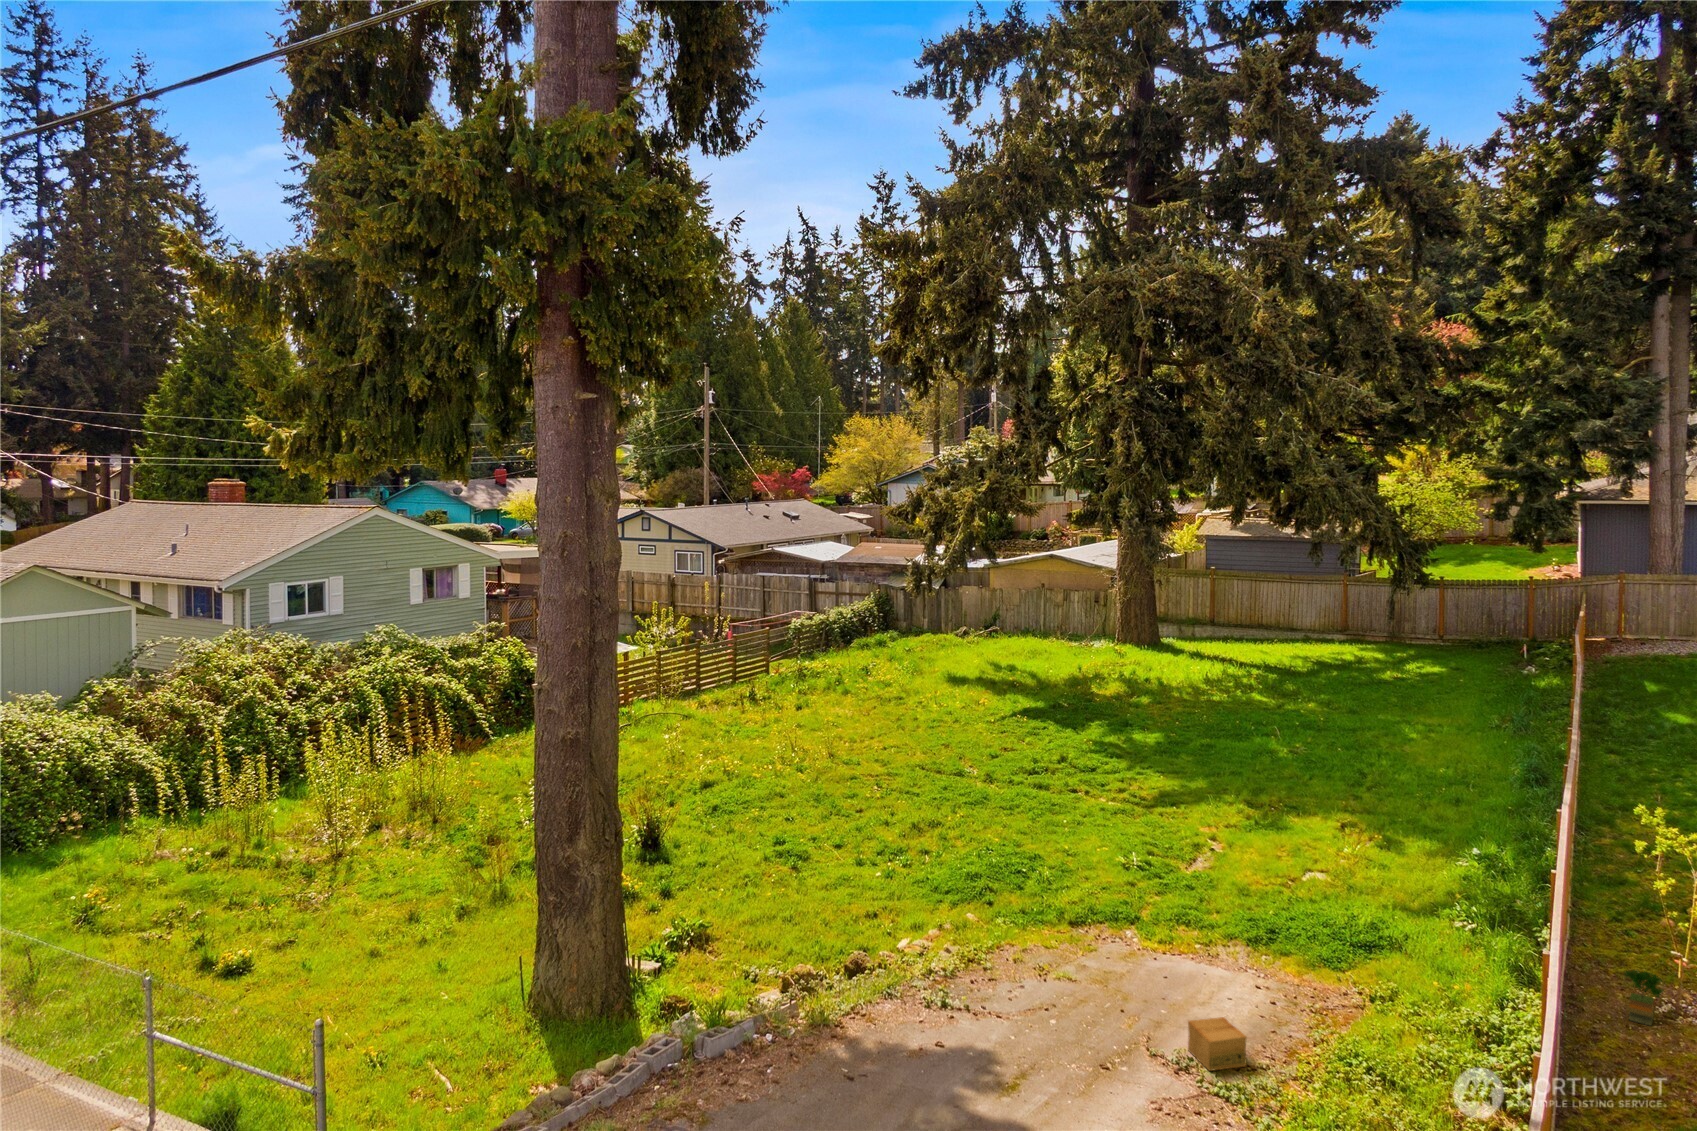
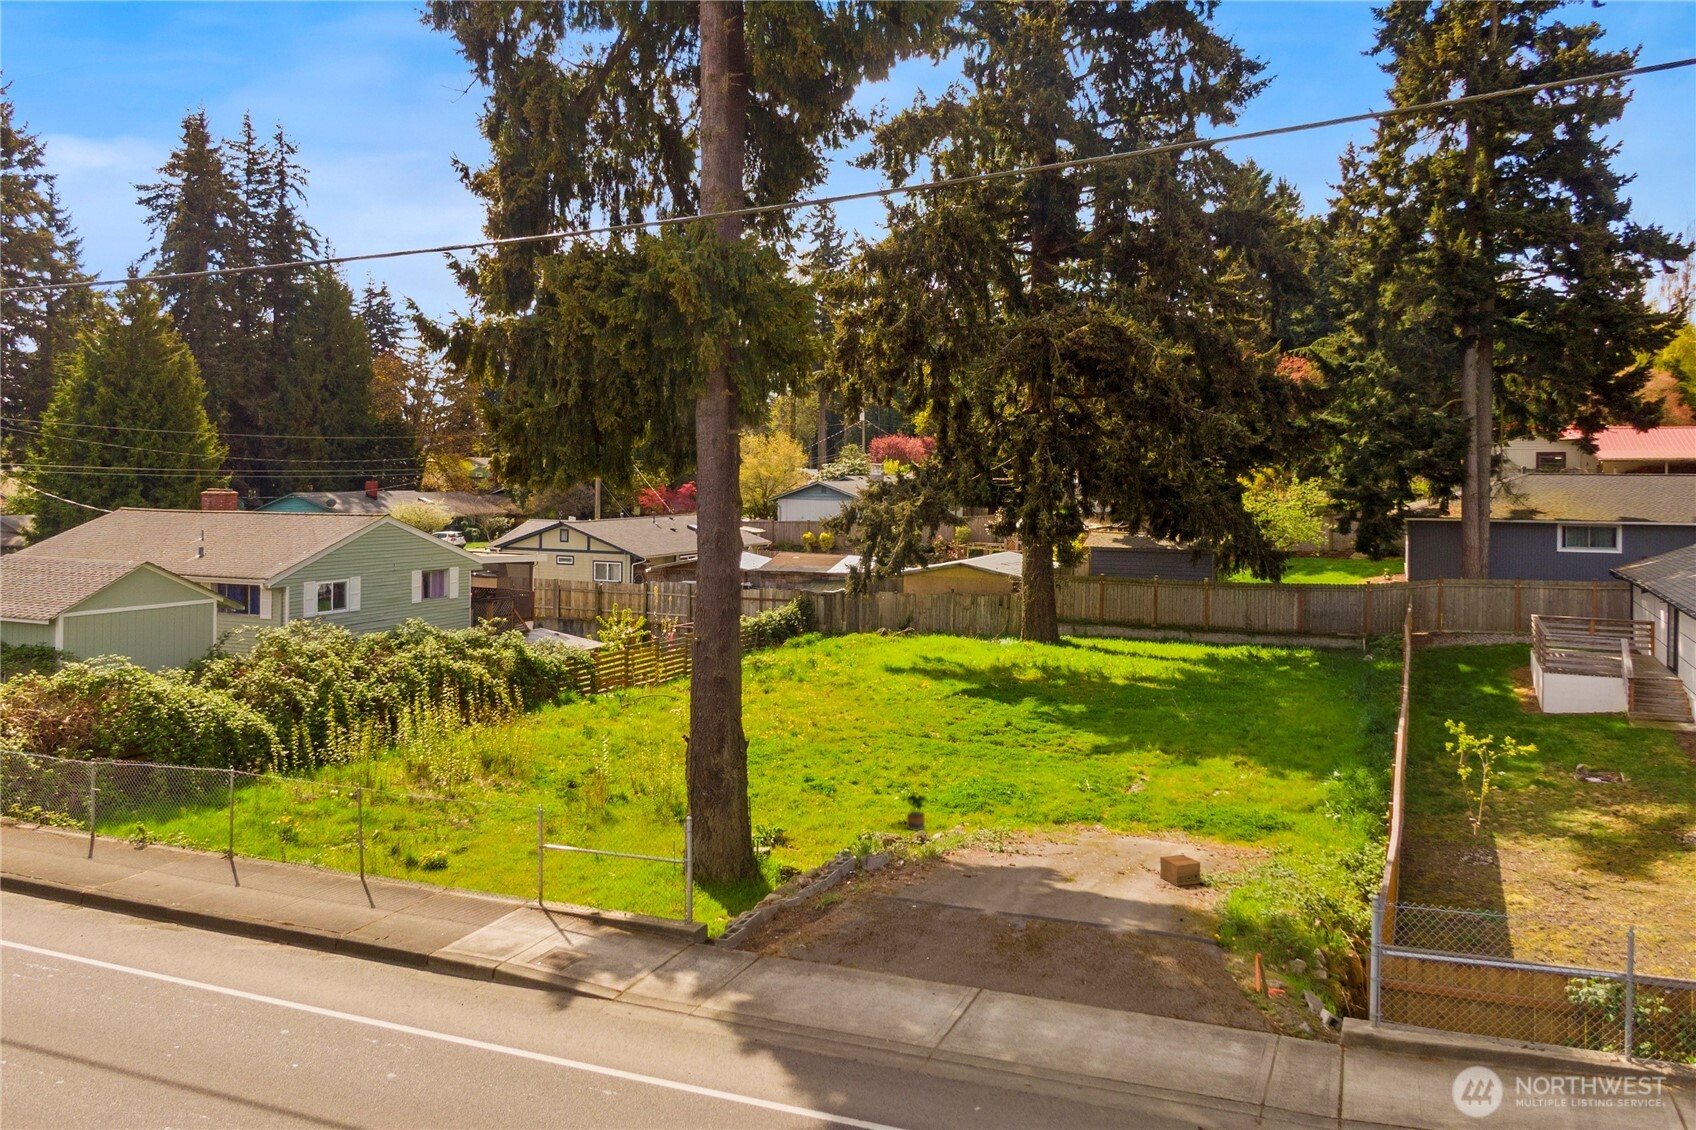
potted tree: present [1624,970,1664,1026] -> present [907,795,928,831]

